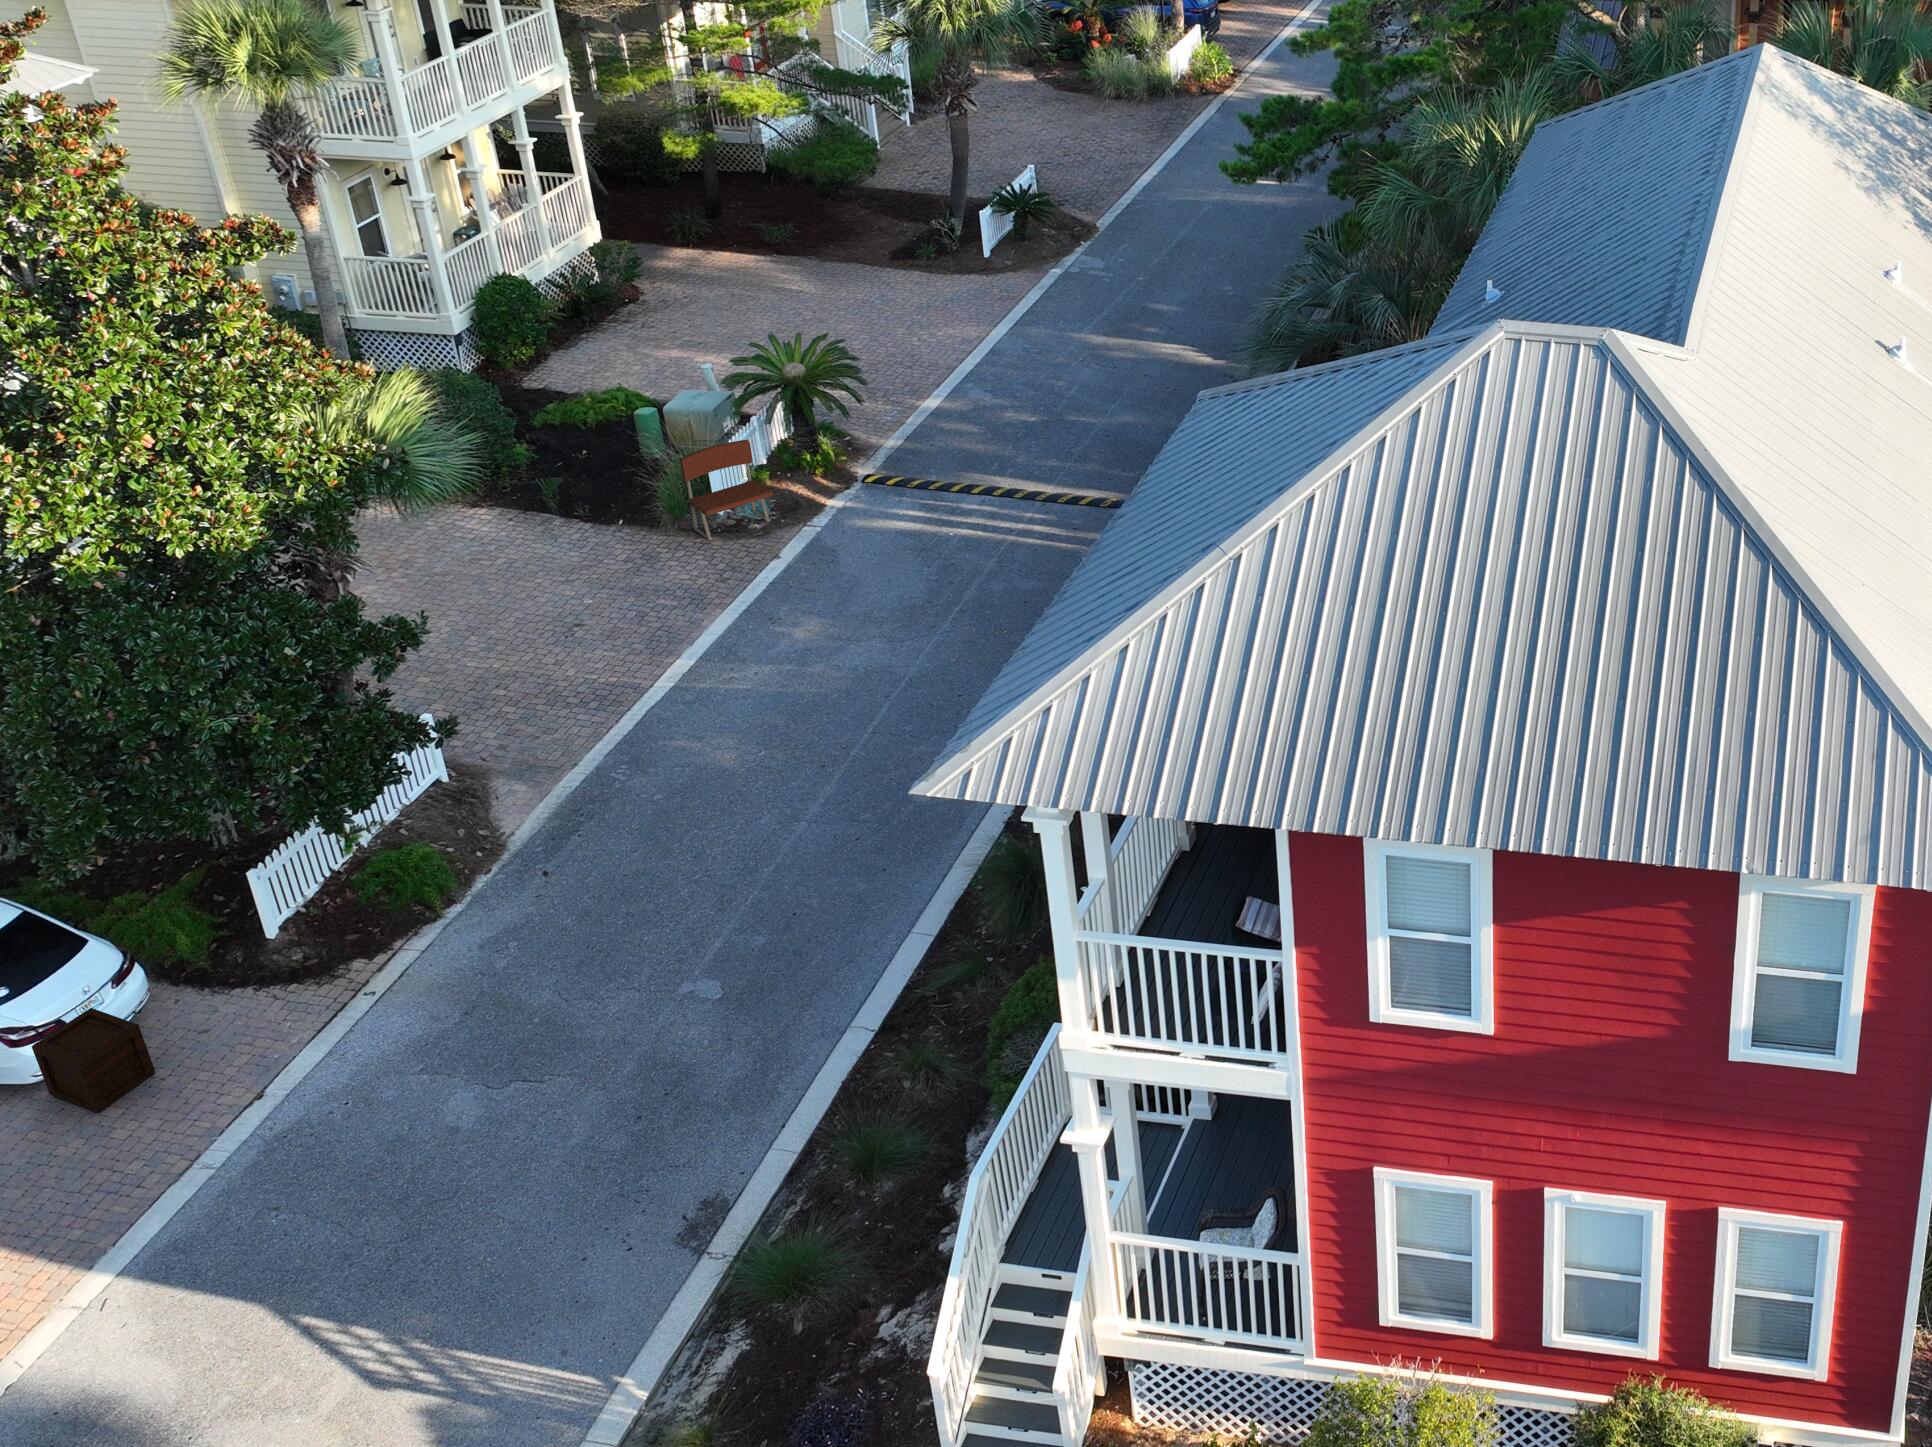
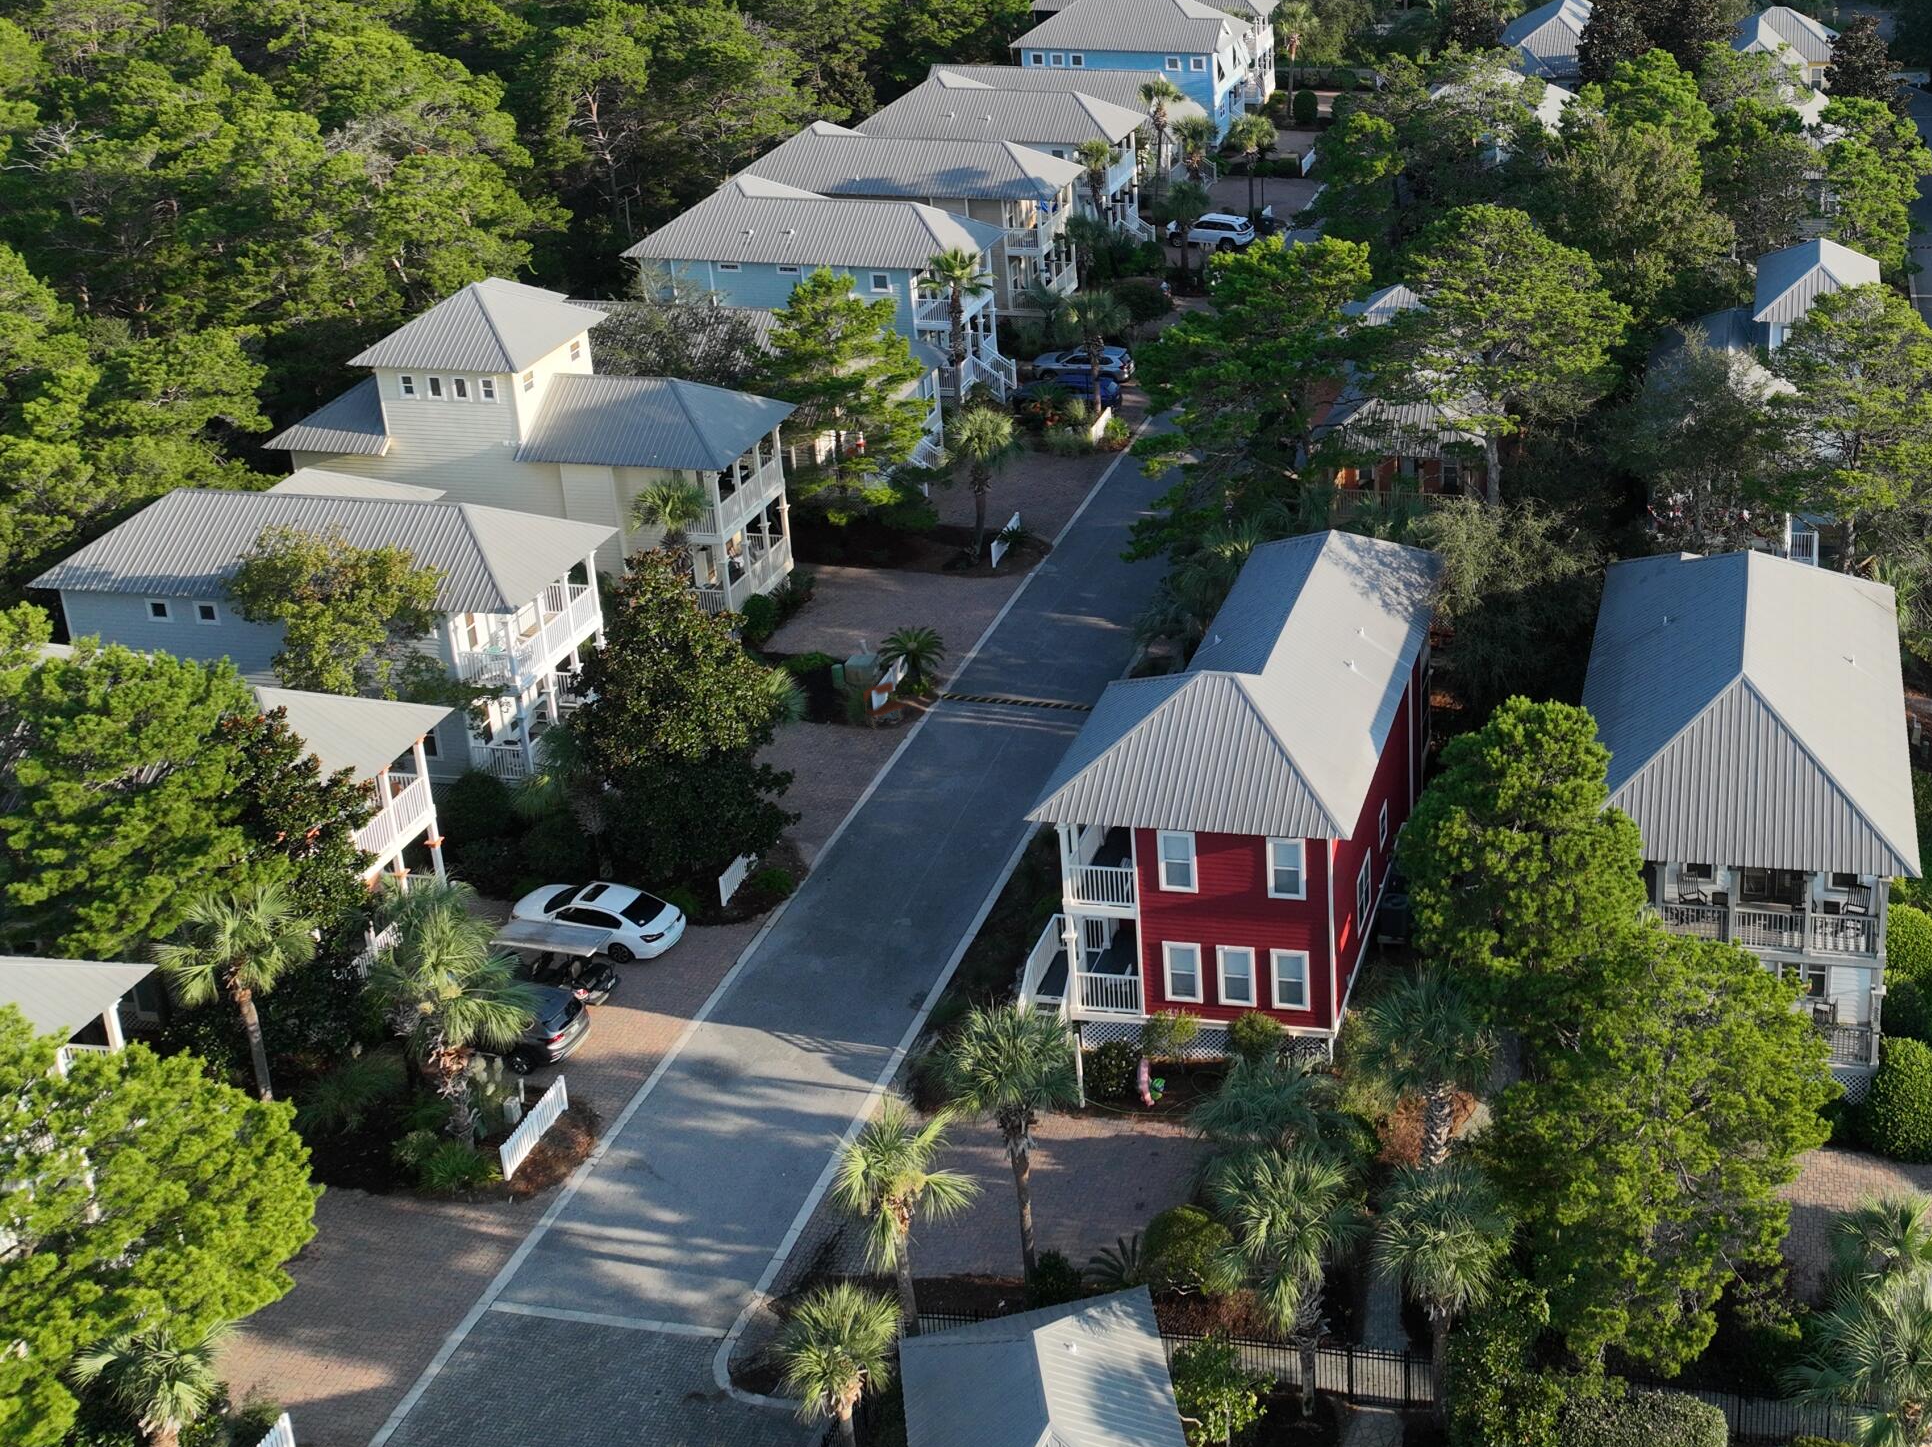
wooden crate: present [32,1008,155,1113] -> none [657,928,698,967]

